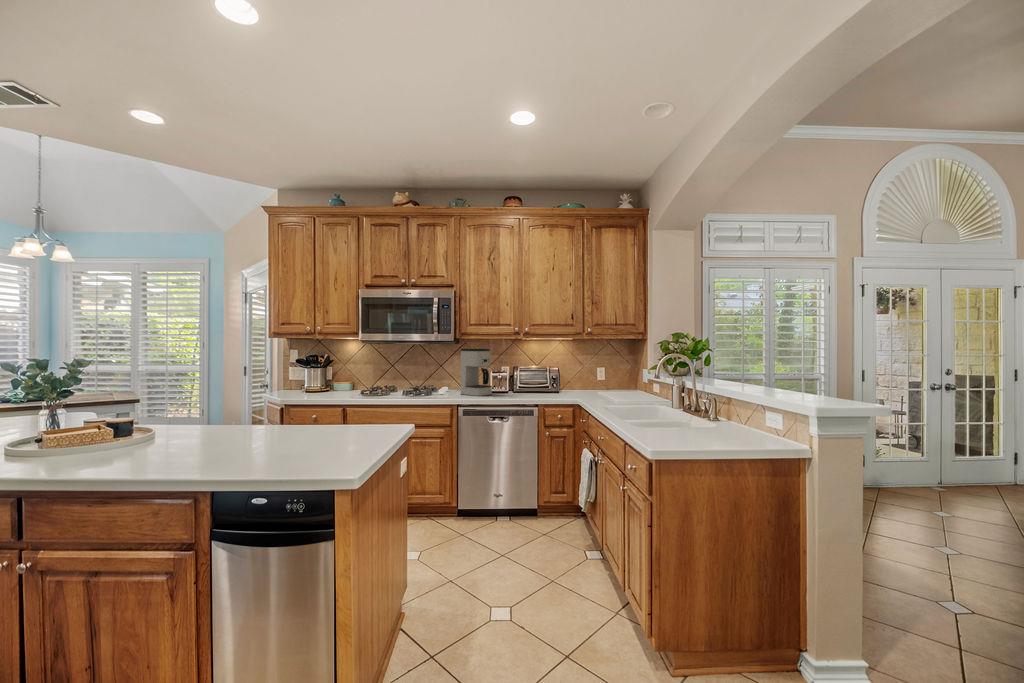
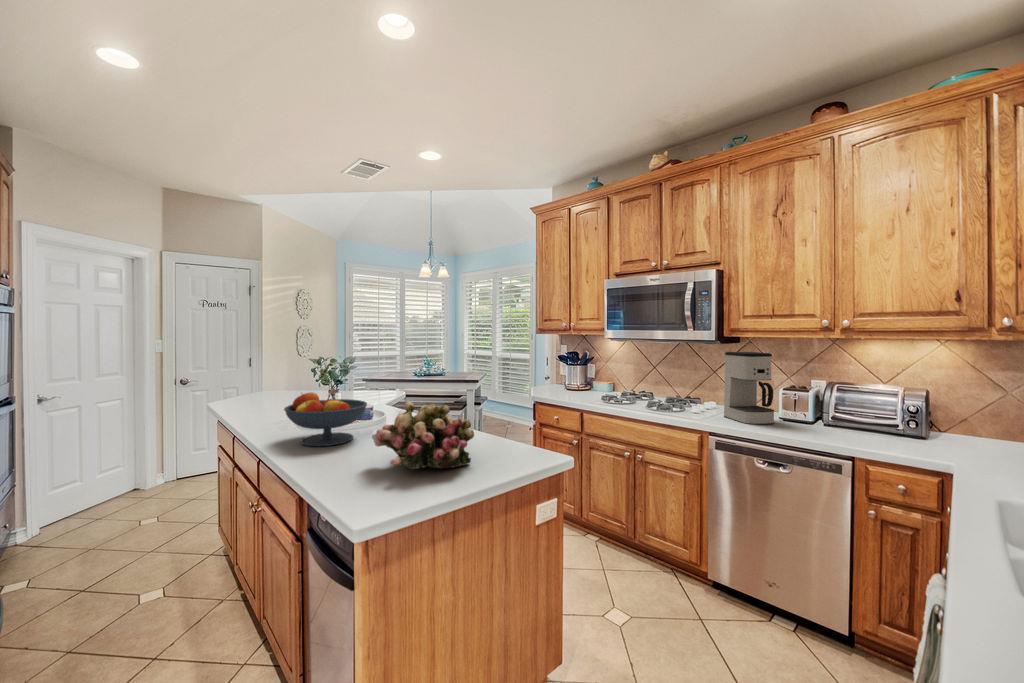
flower arrangement: none [262,390,356,447] -> present [372,401,474,469]
fruit bowl: none [73,399,194,461] -> present [284,392,367,446]

